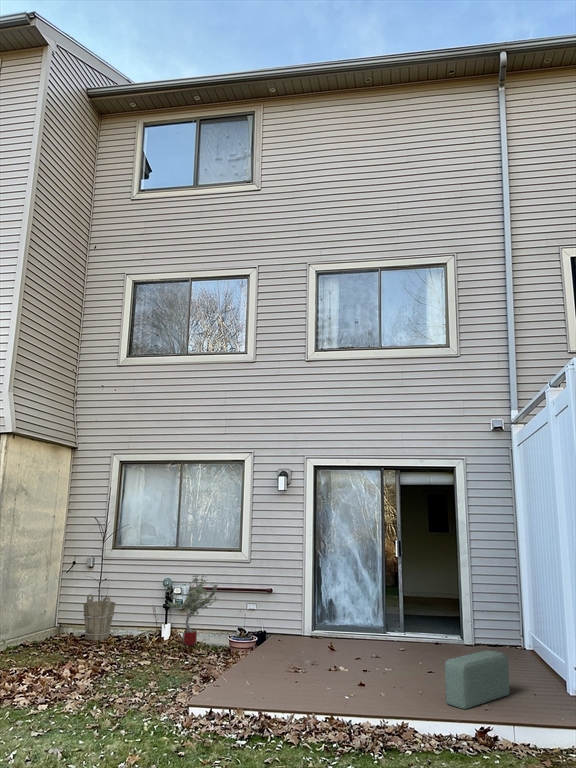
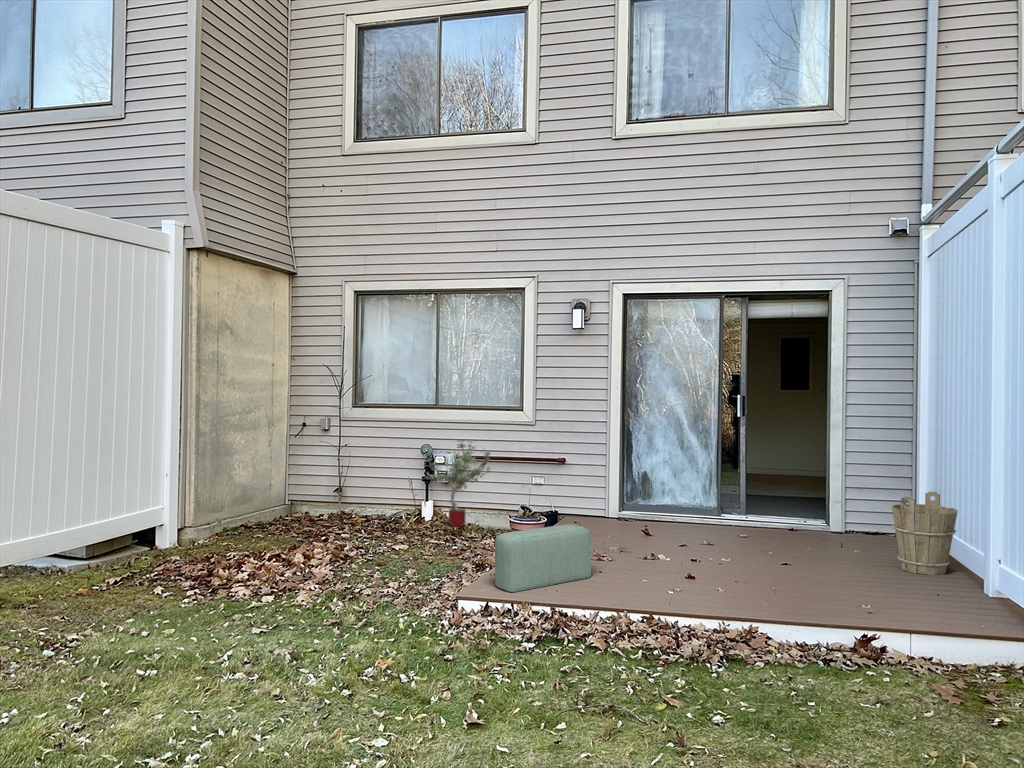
bucket: present [83,594,115,641] -> present [892,492,958,575]
pouf: present [445,651,510,709] -> present [495,524,591,592]

